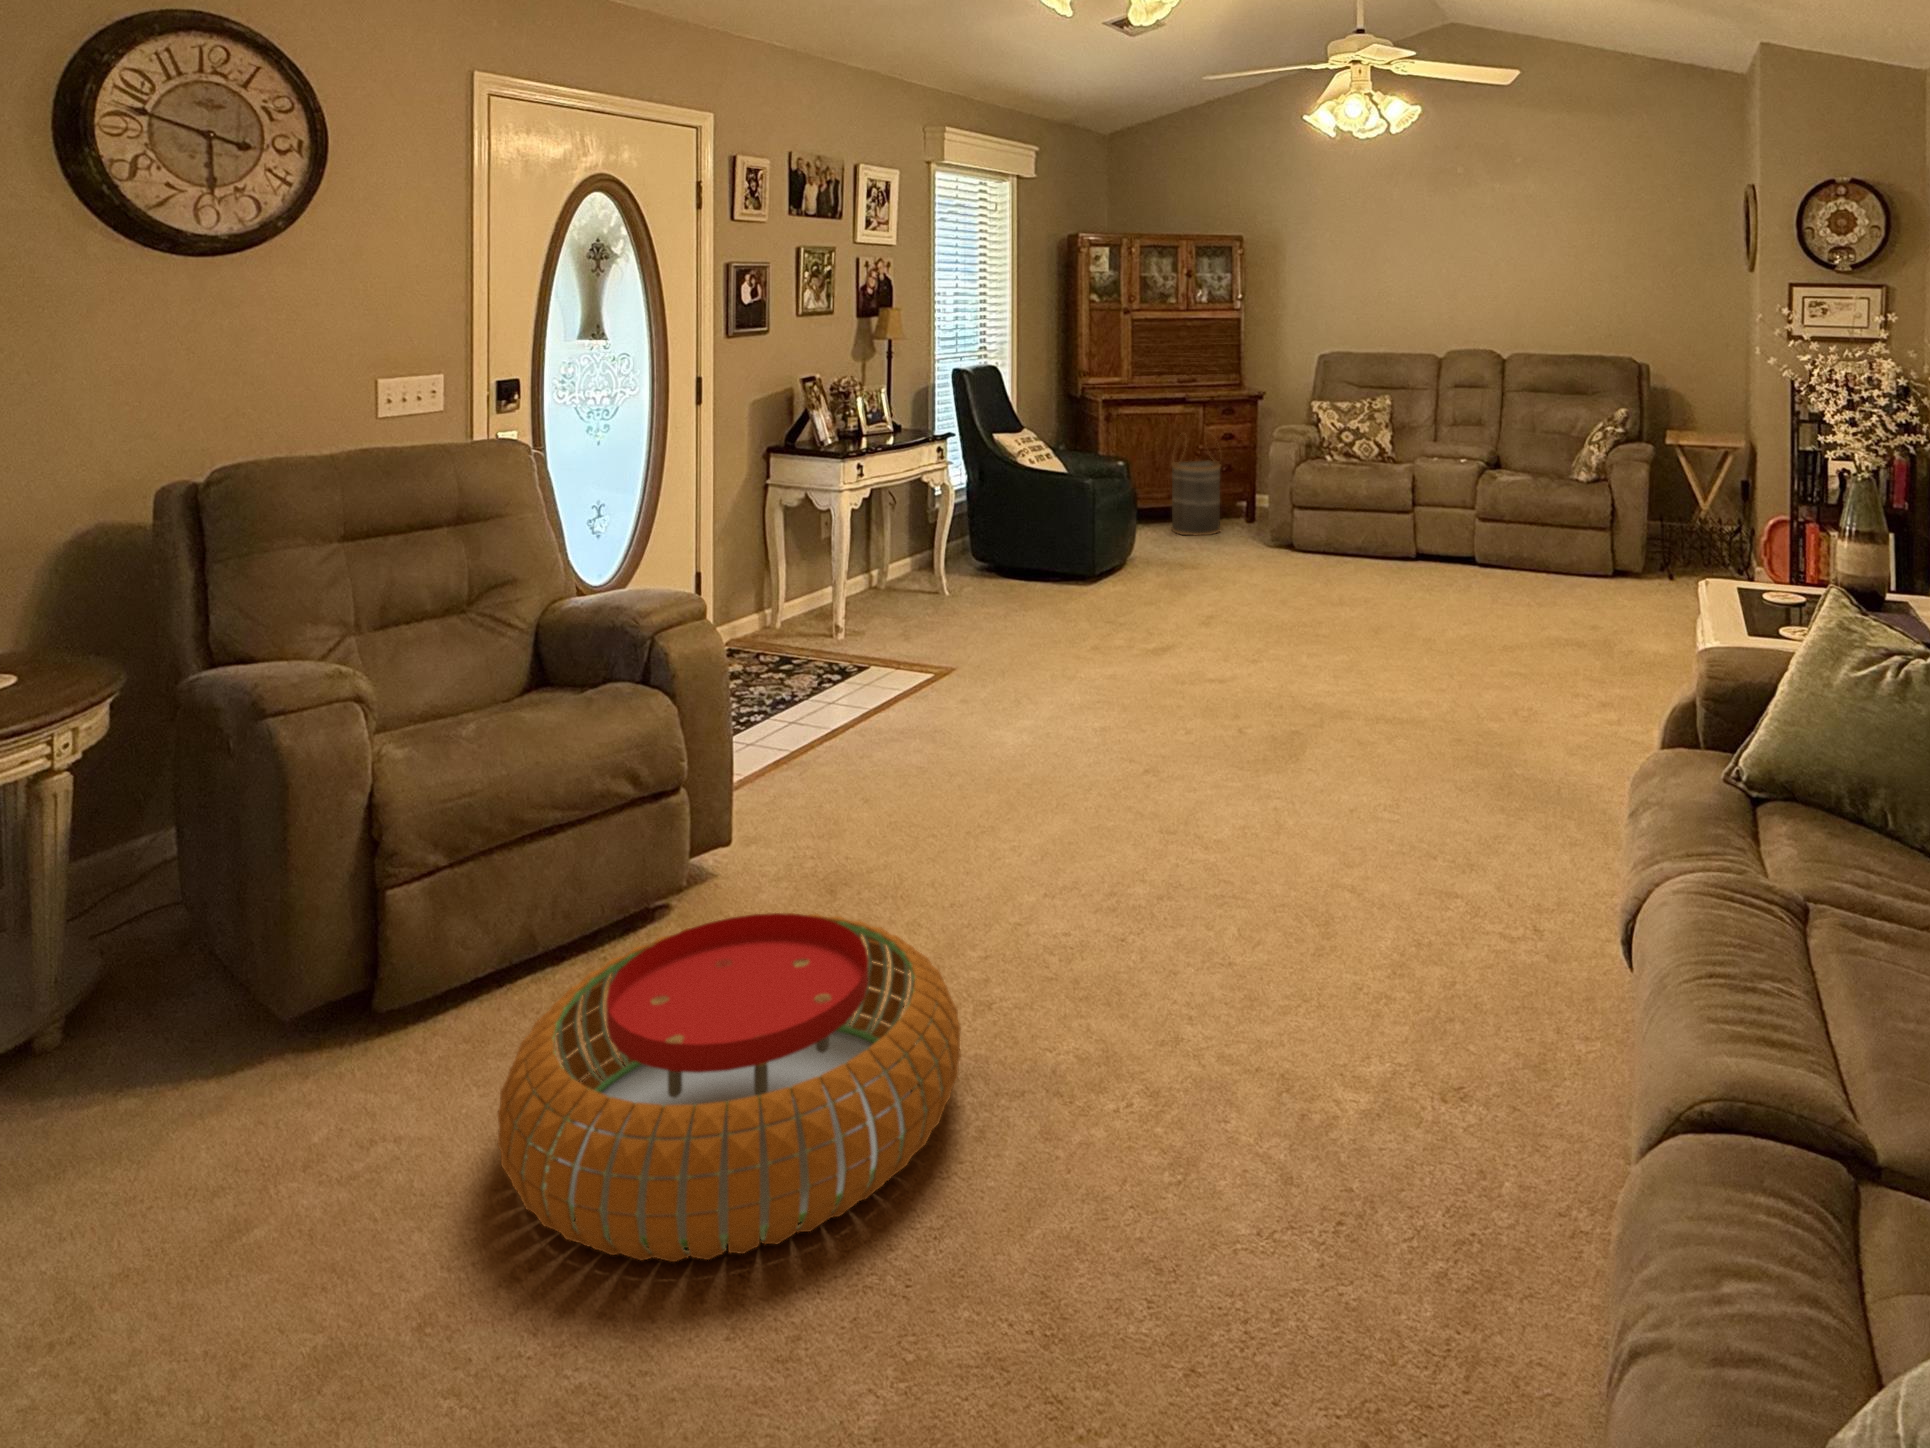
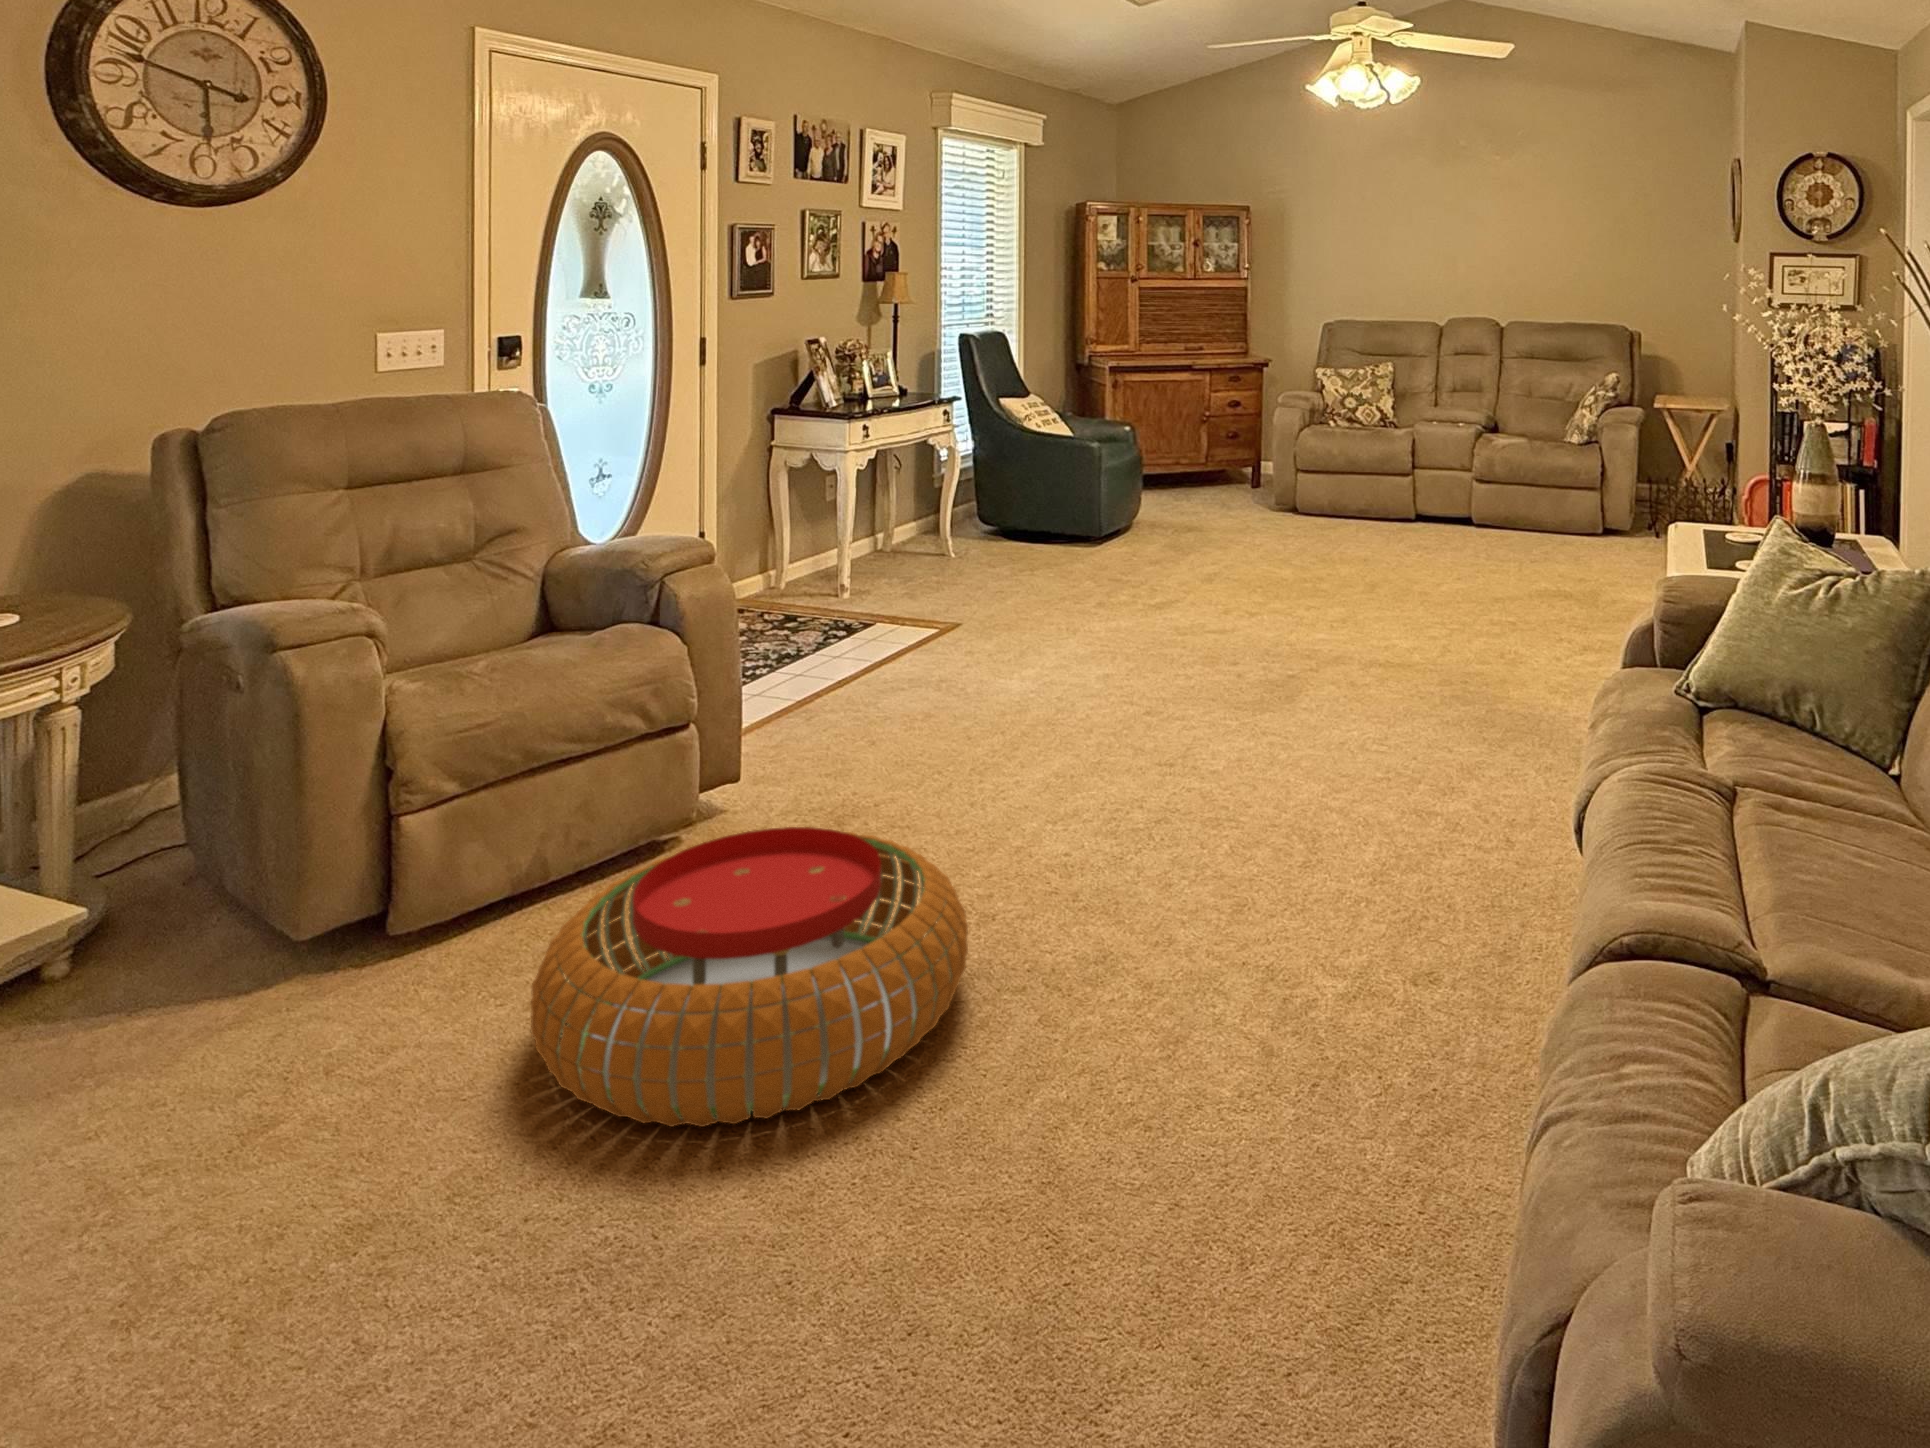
basket: present [1171,443,1221,536] -> none [1175,400,1227,503]

